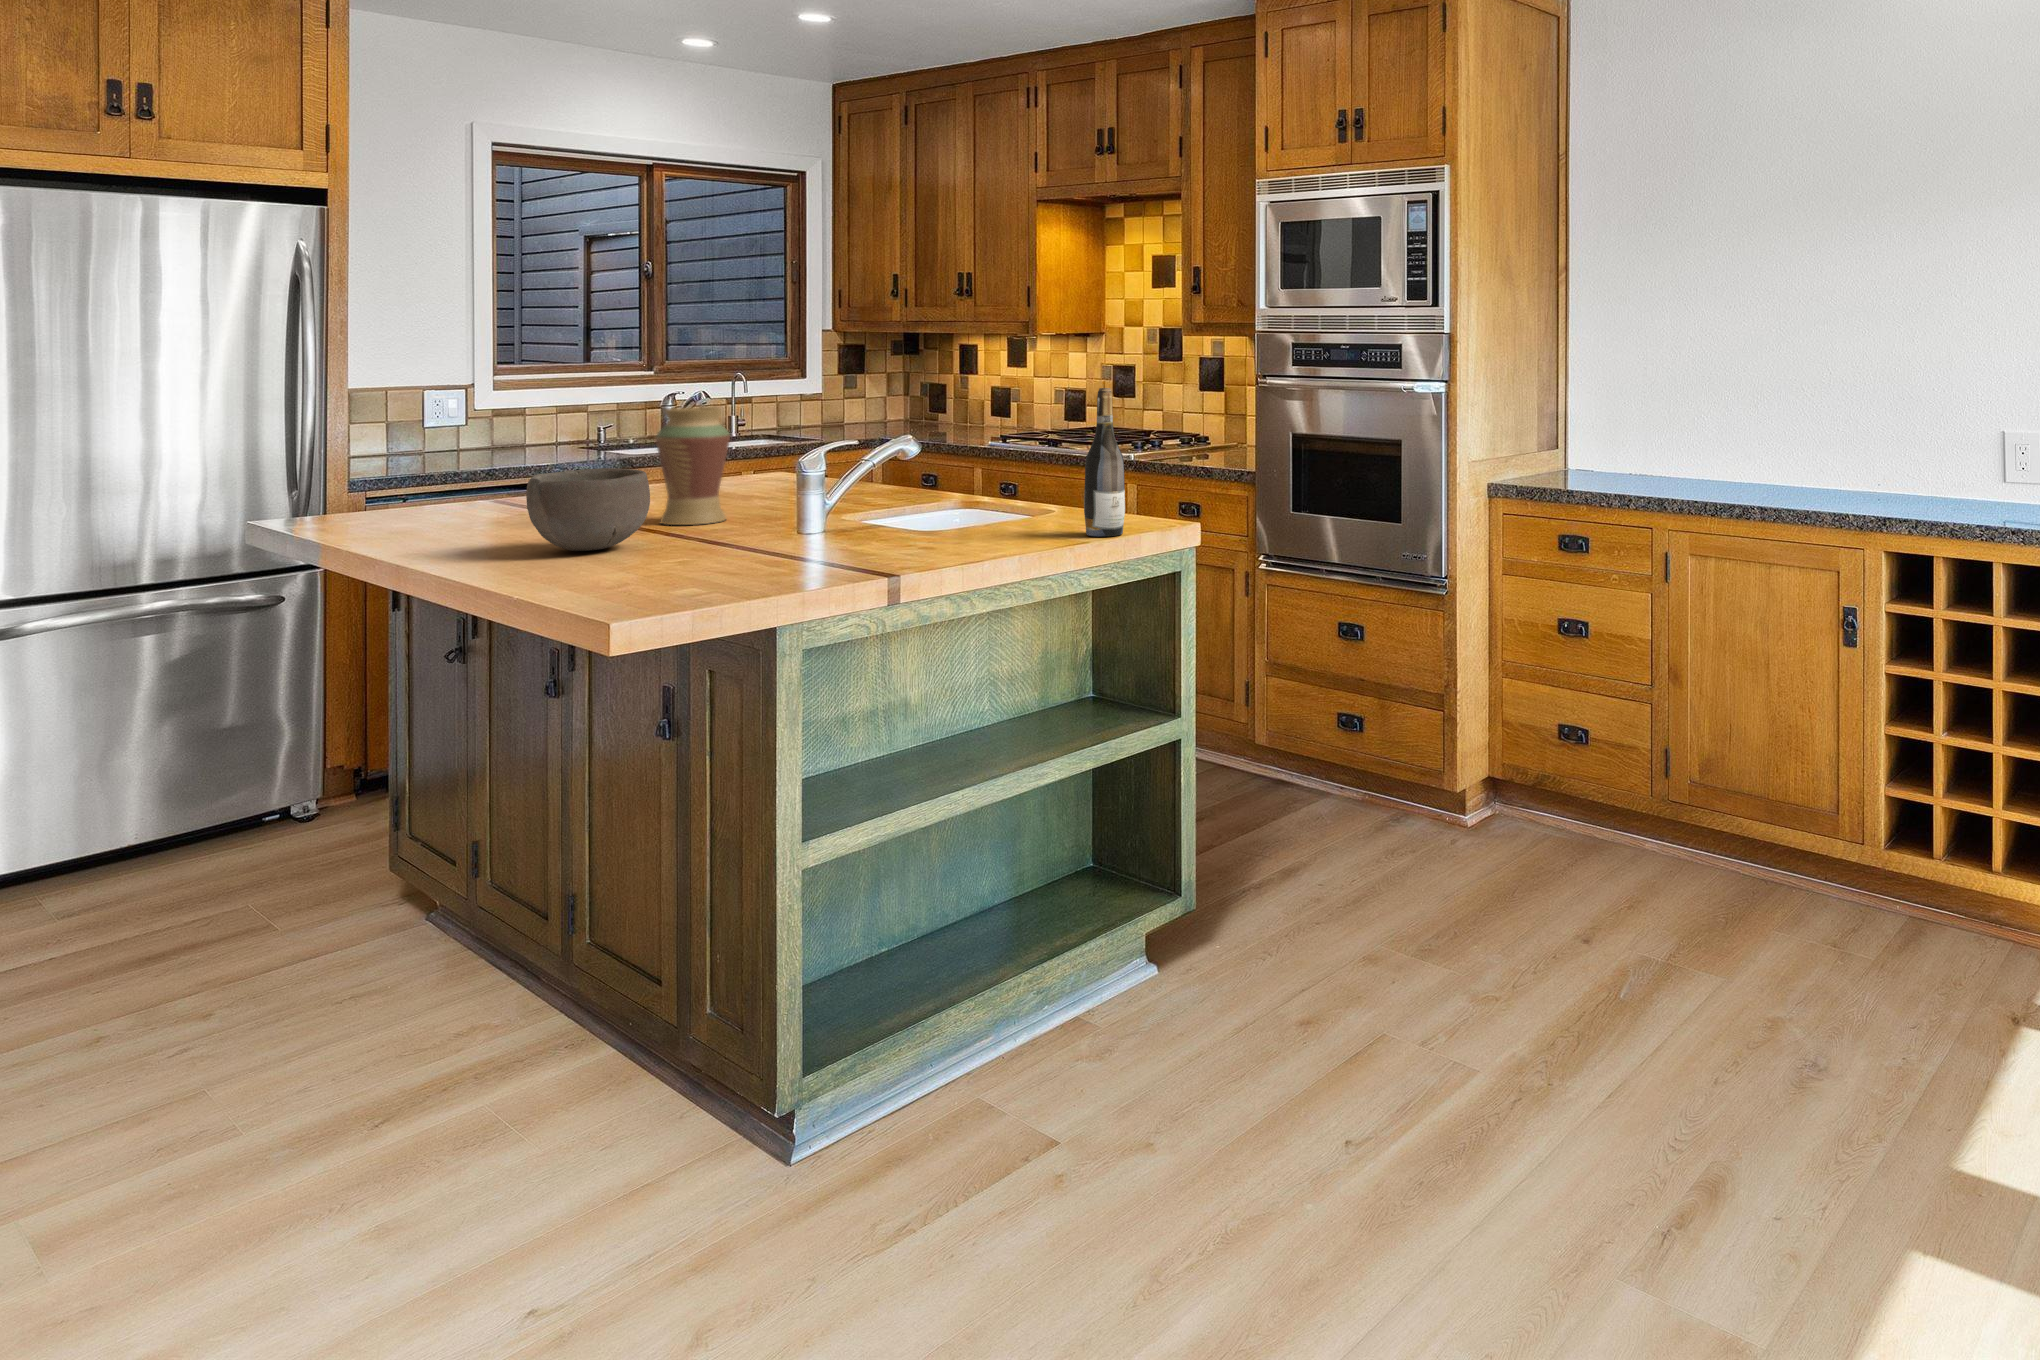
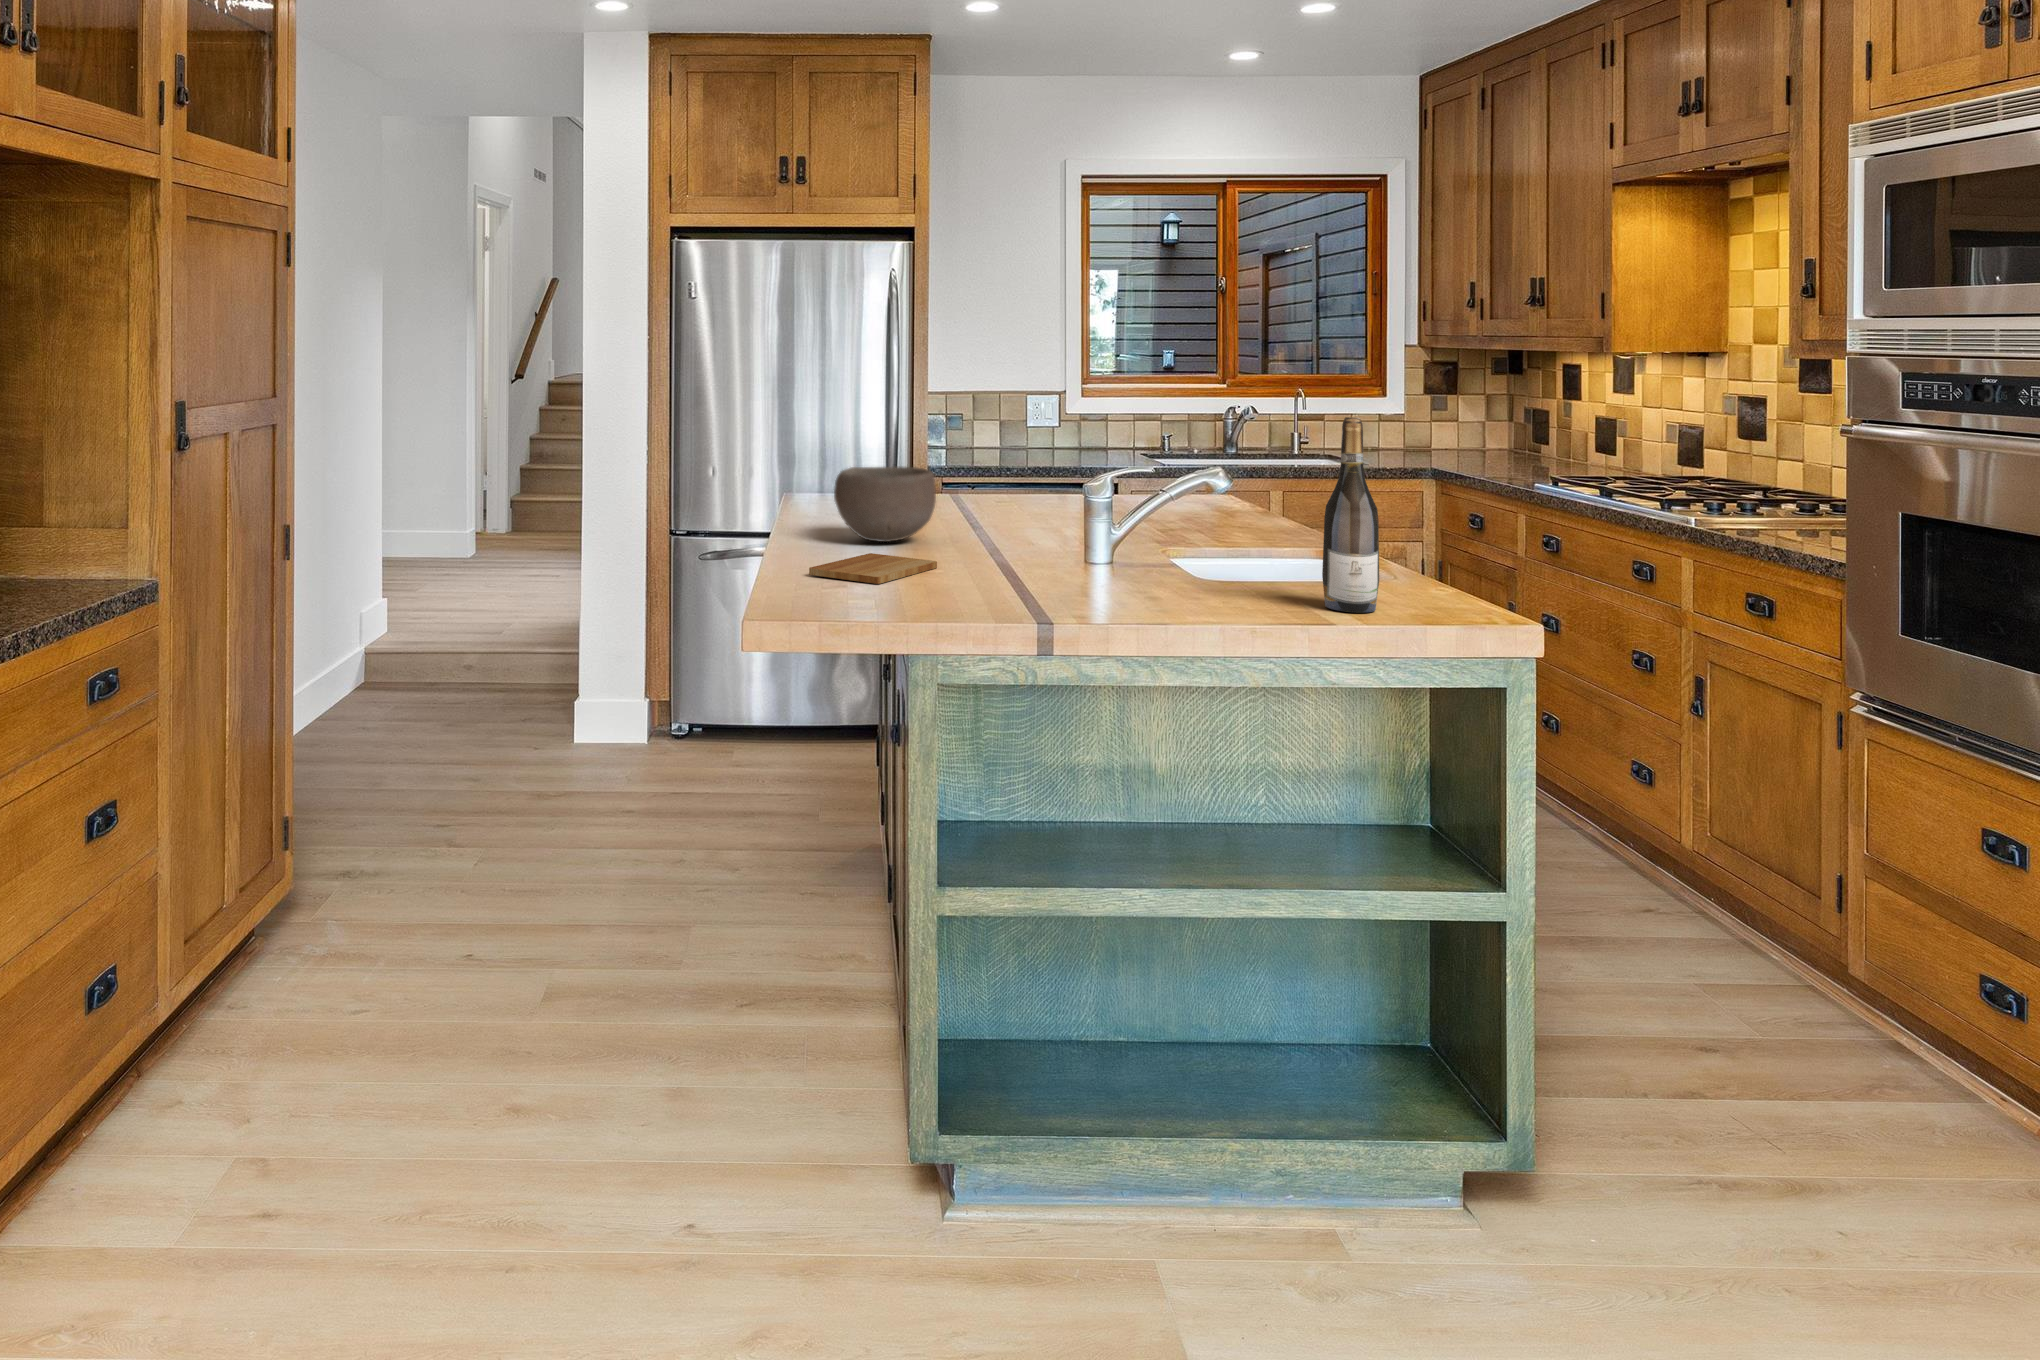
vase: present [656,407,730,525] -> none [994,416,1061,531]
cutting board: none [618,554,722,583] -> present [809,553,937,584]

